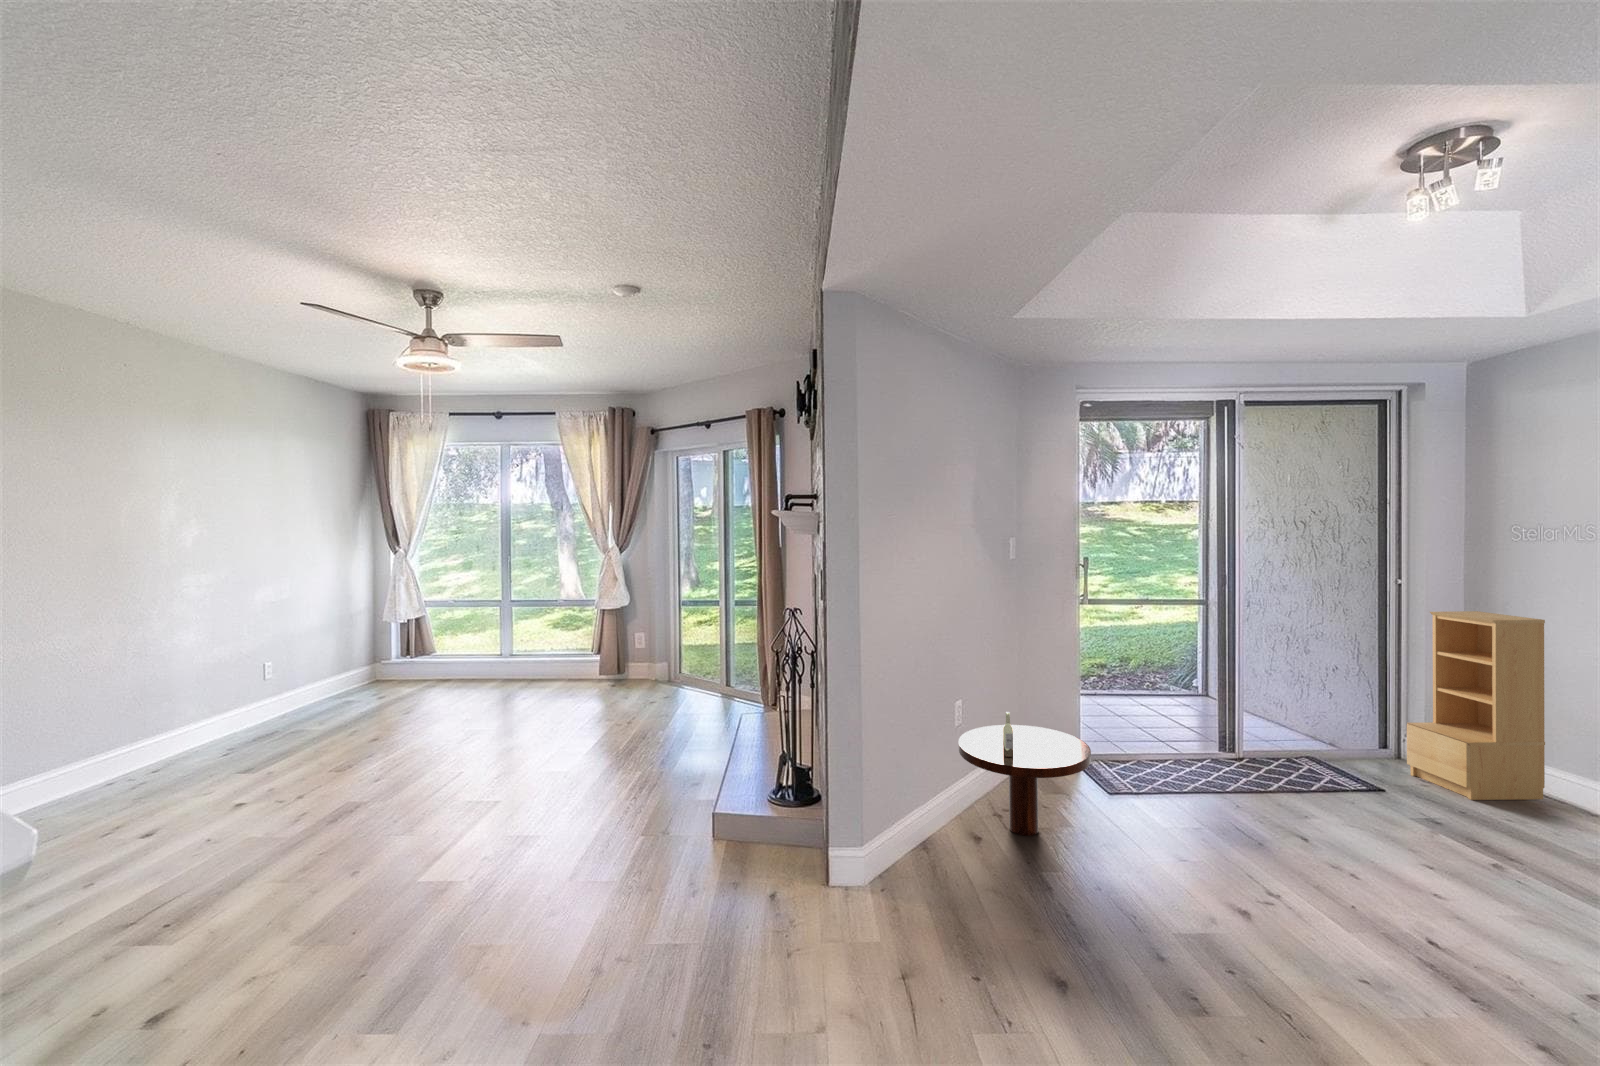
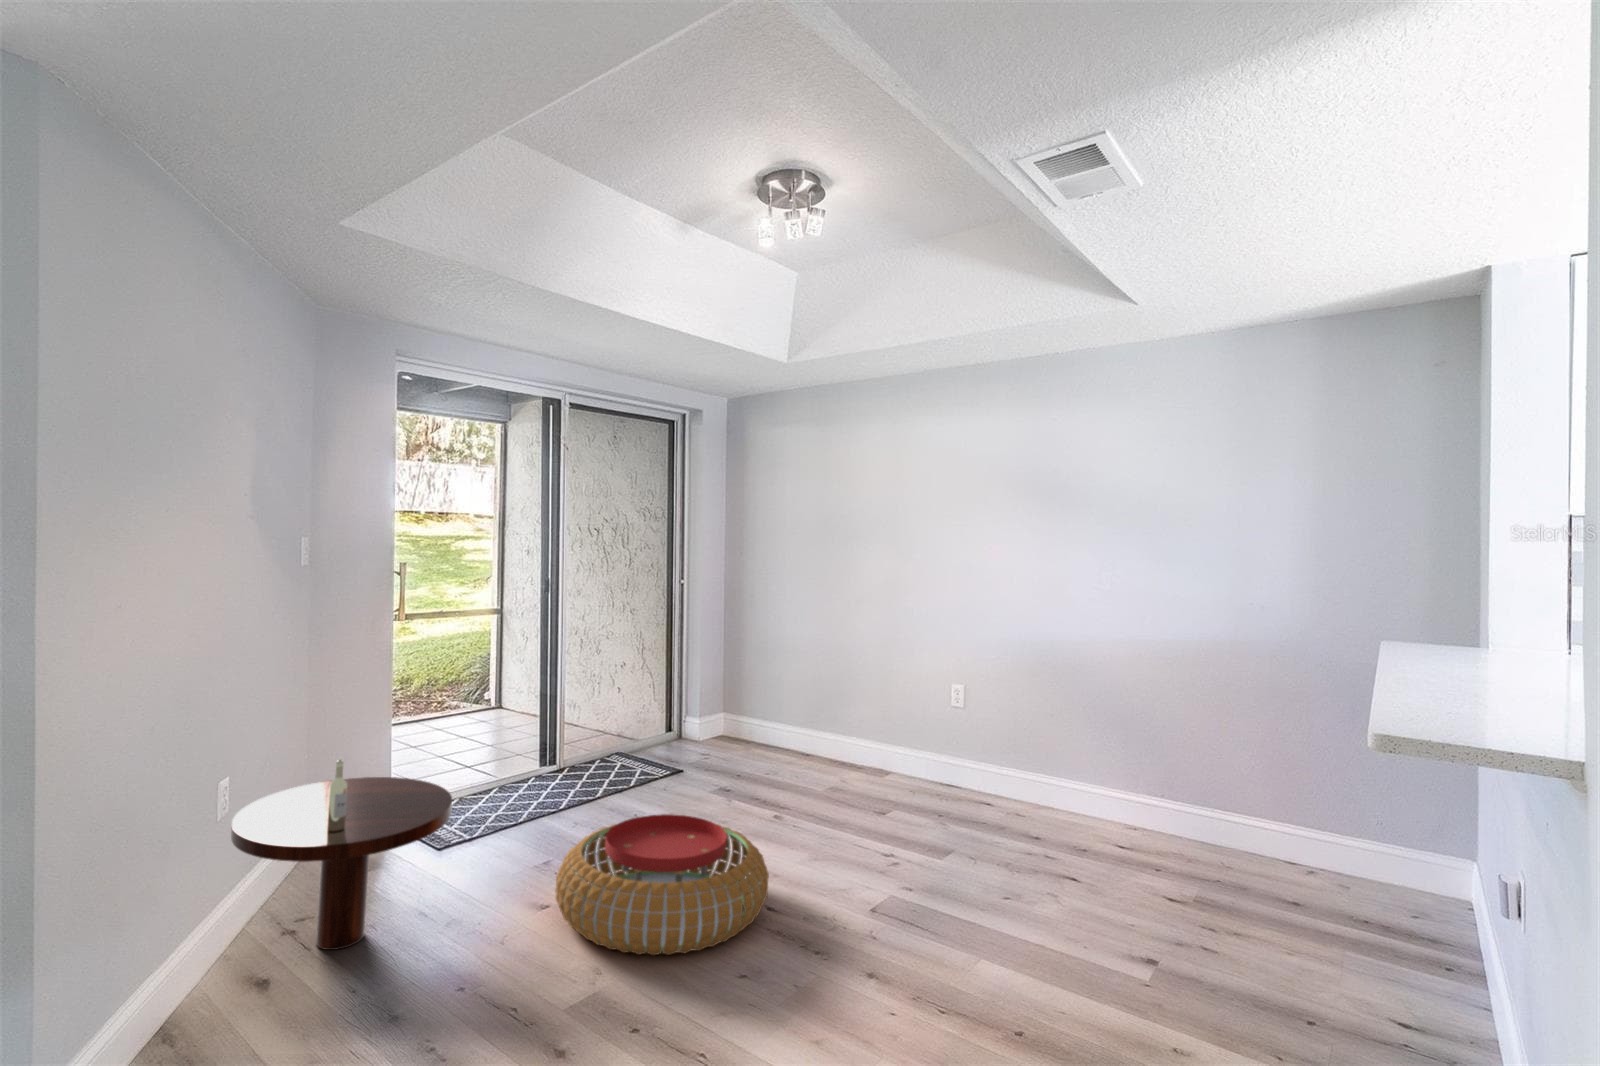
bookshelf: present [1407,611,1545,800] -> none [691,598,783,764]
pouf: none [1173,812,1415,957] -> present [555,814,769,955]

